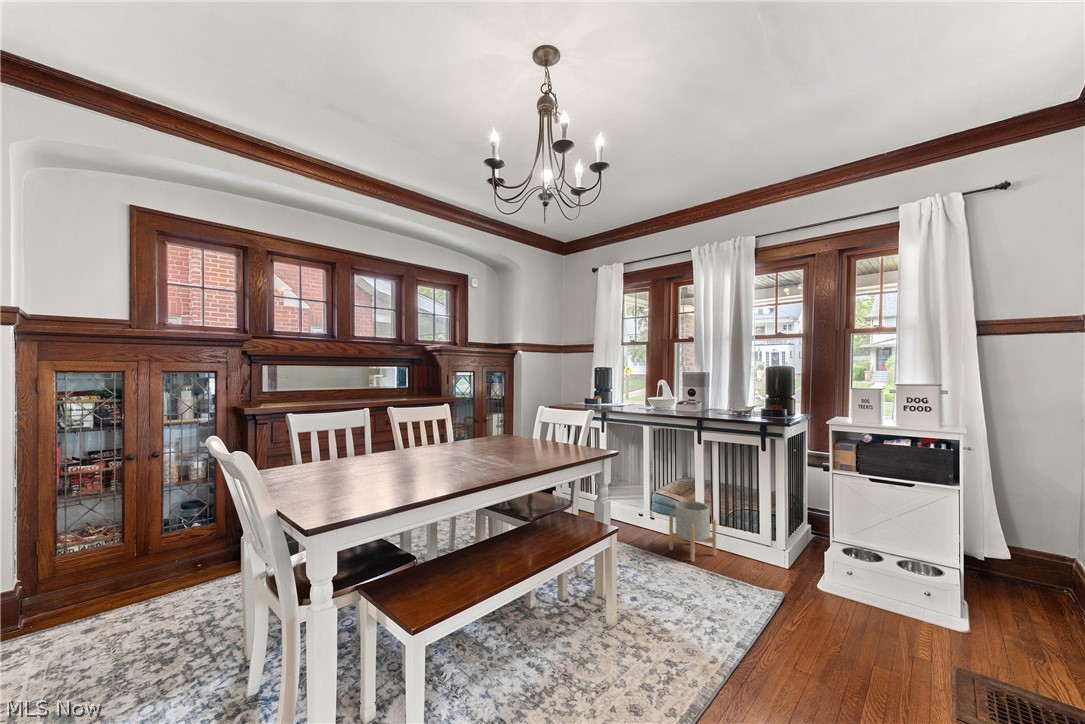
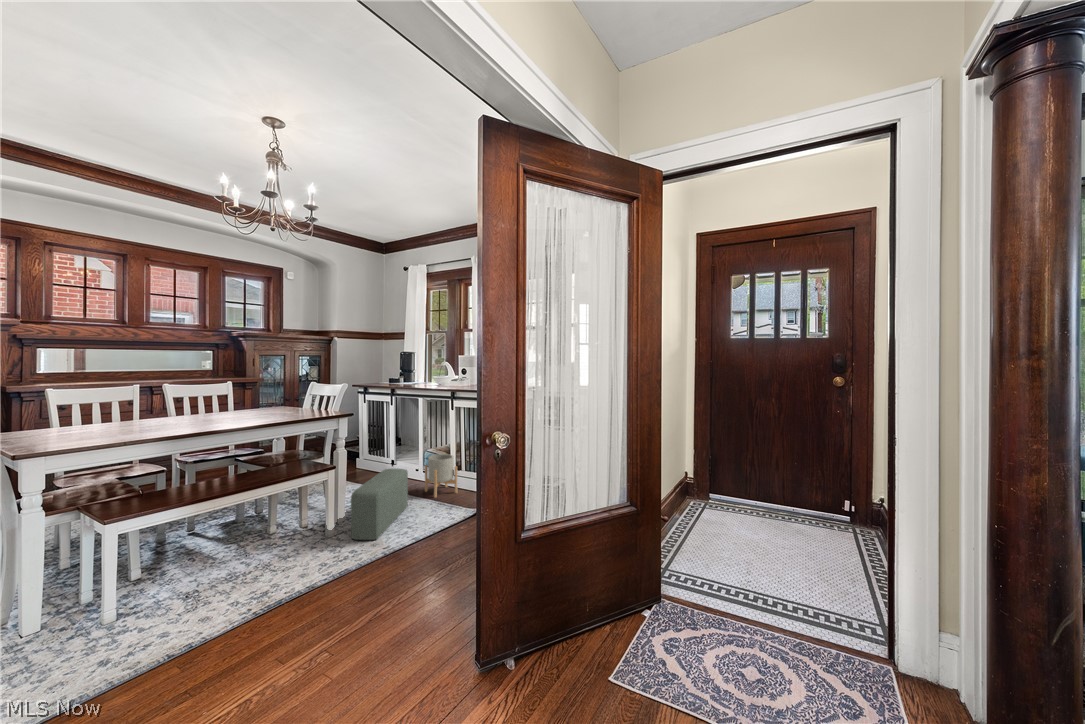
pouf: none [634,522,675,635] -> present [351,468,408,540]

